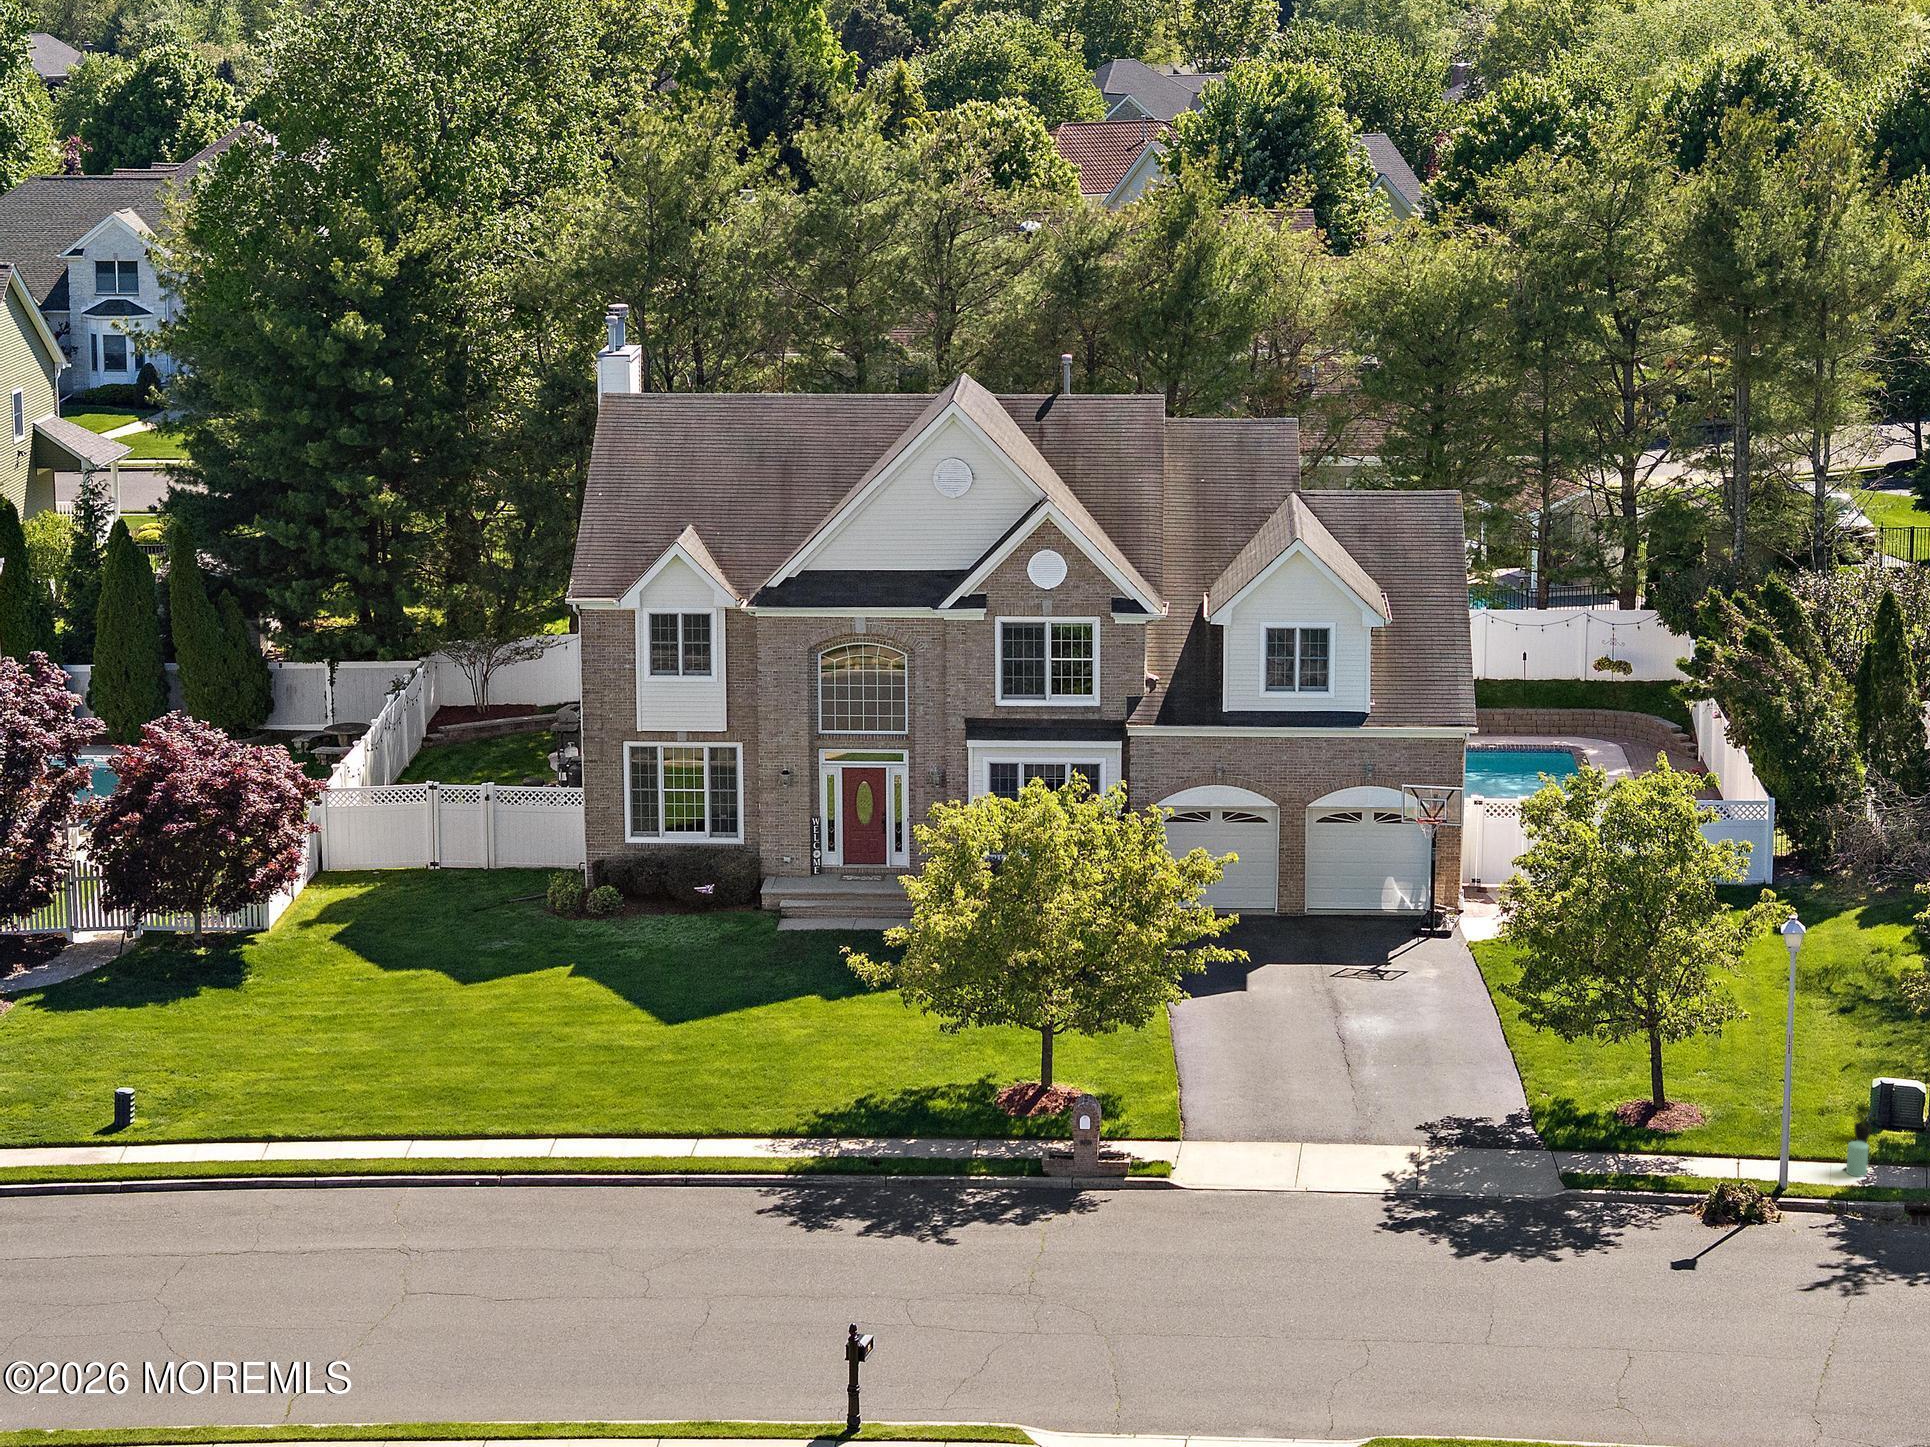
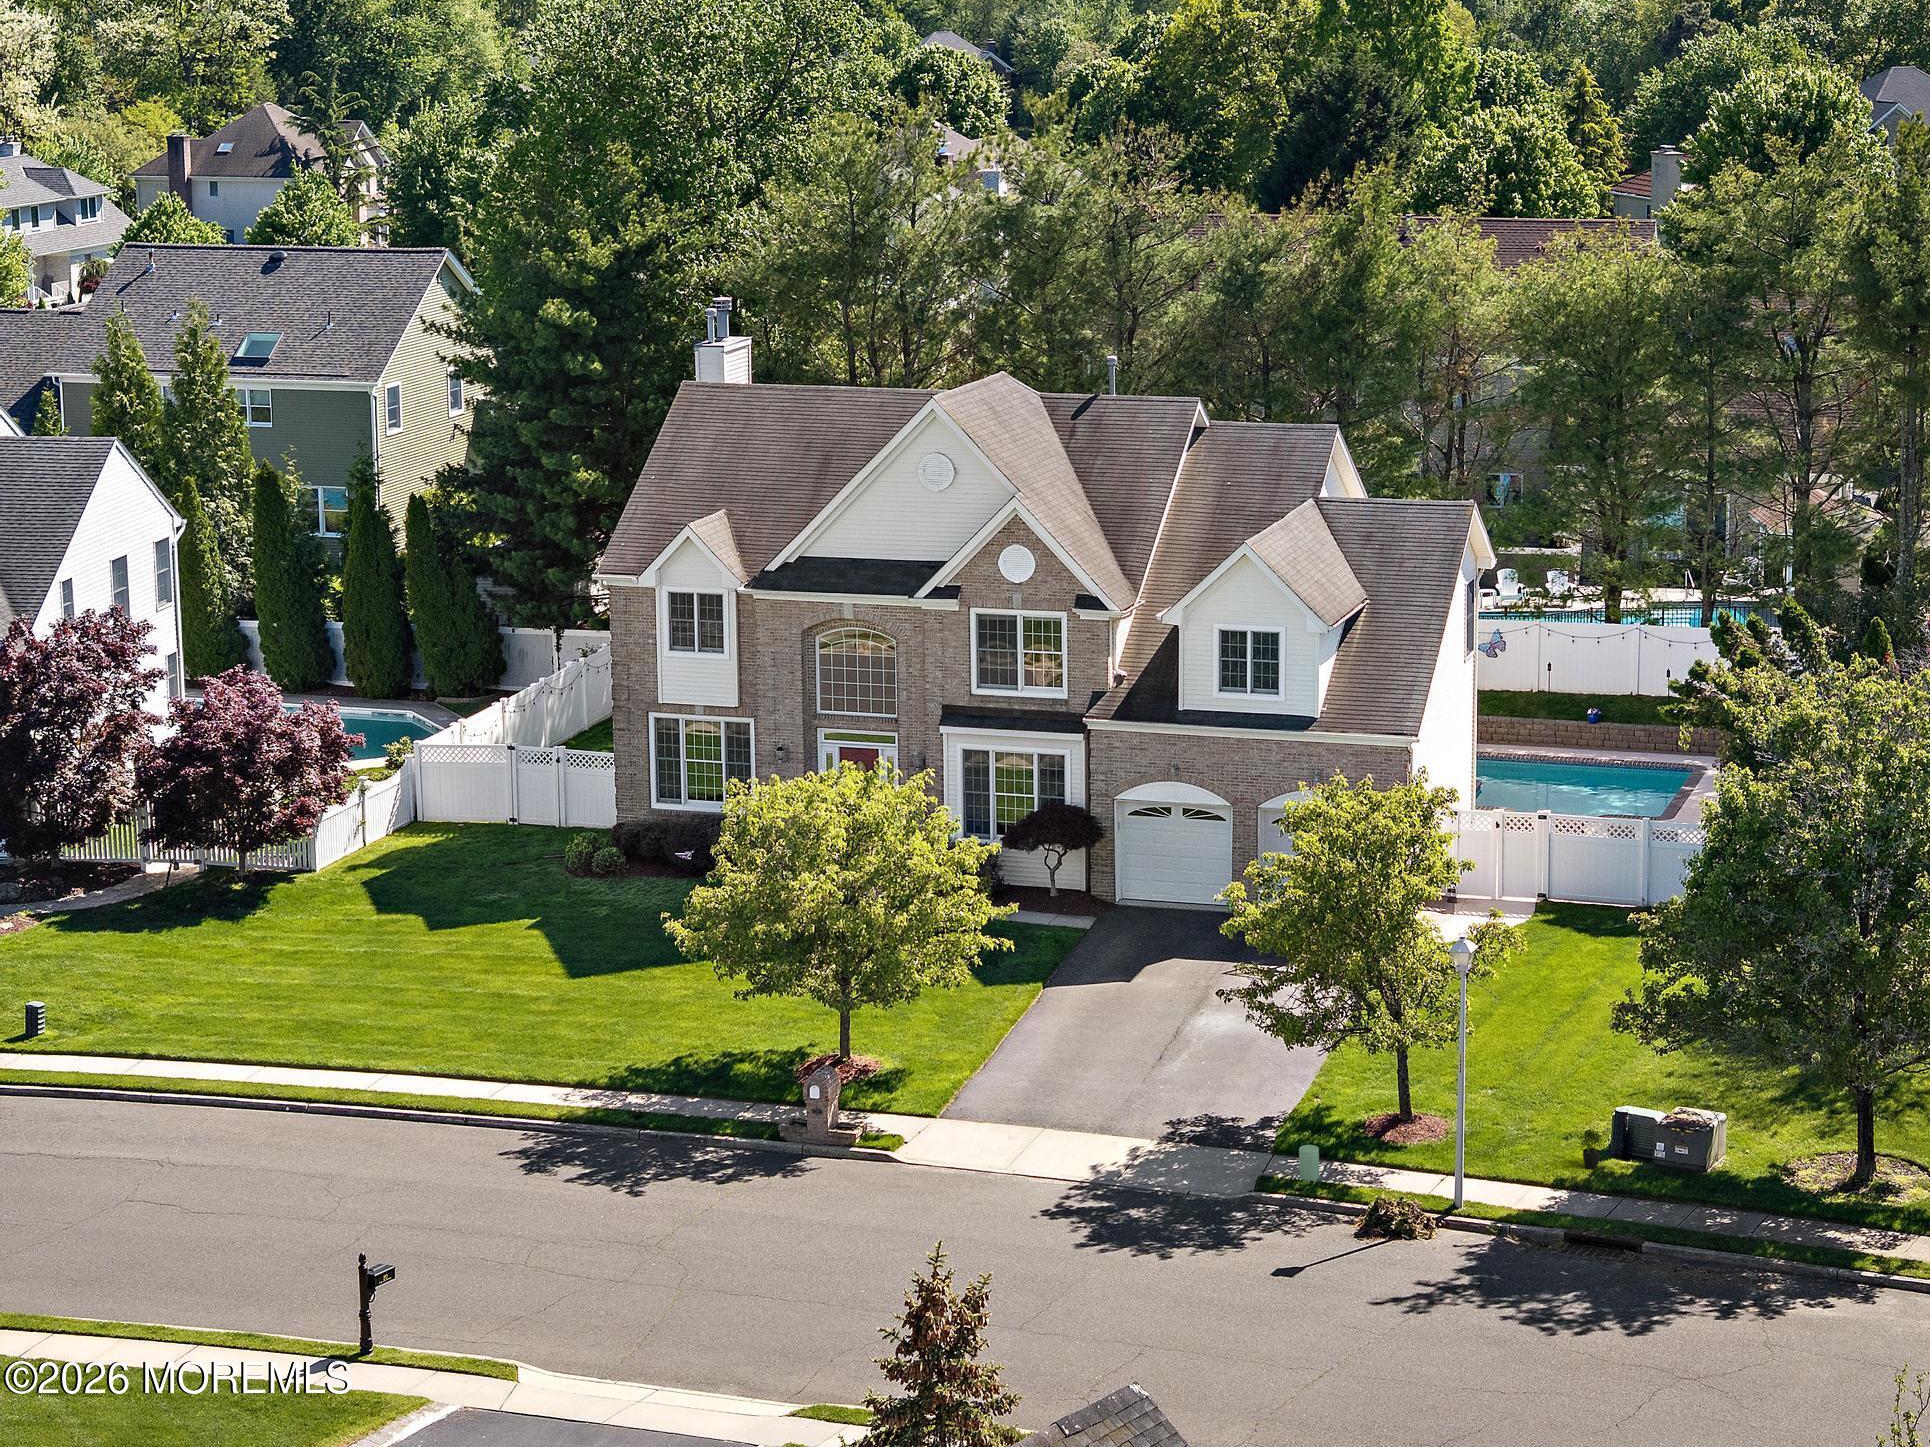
trash can: present [1845,1141,1868,1177] -> present [1299,1145,1319,1181]

